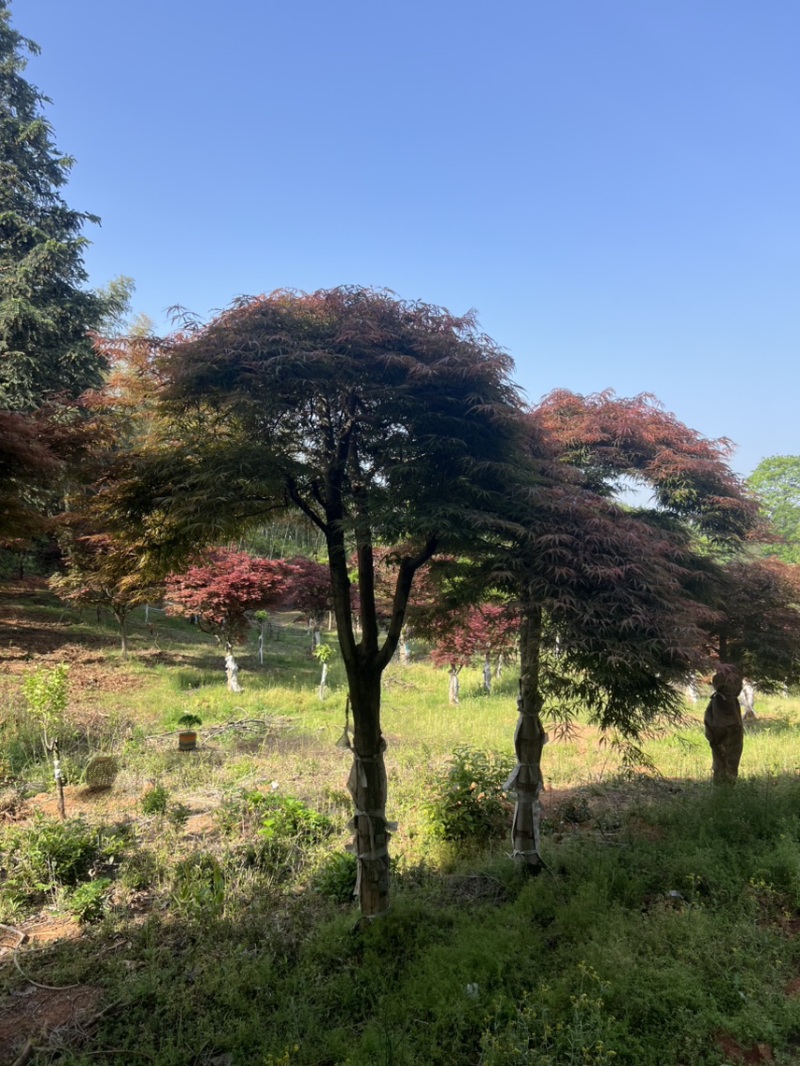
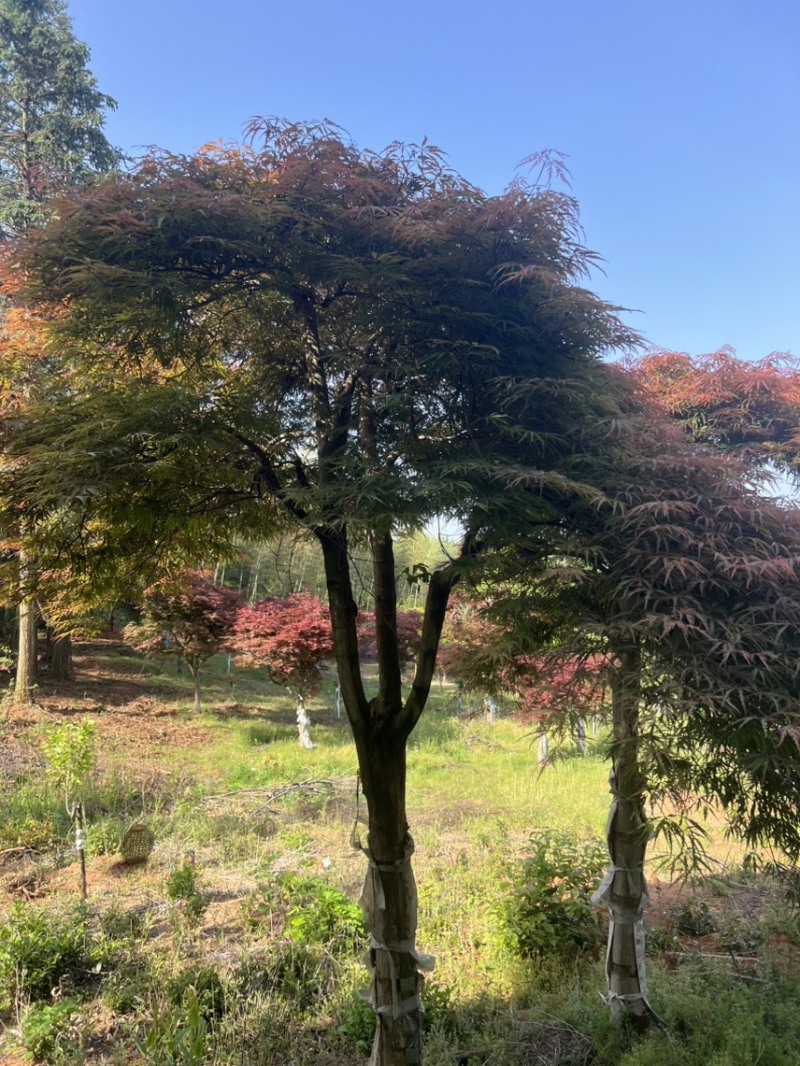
potted tree: present [178,715,202,750] -> none [228,776,256,818]

